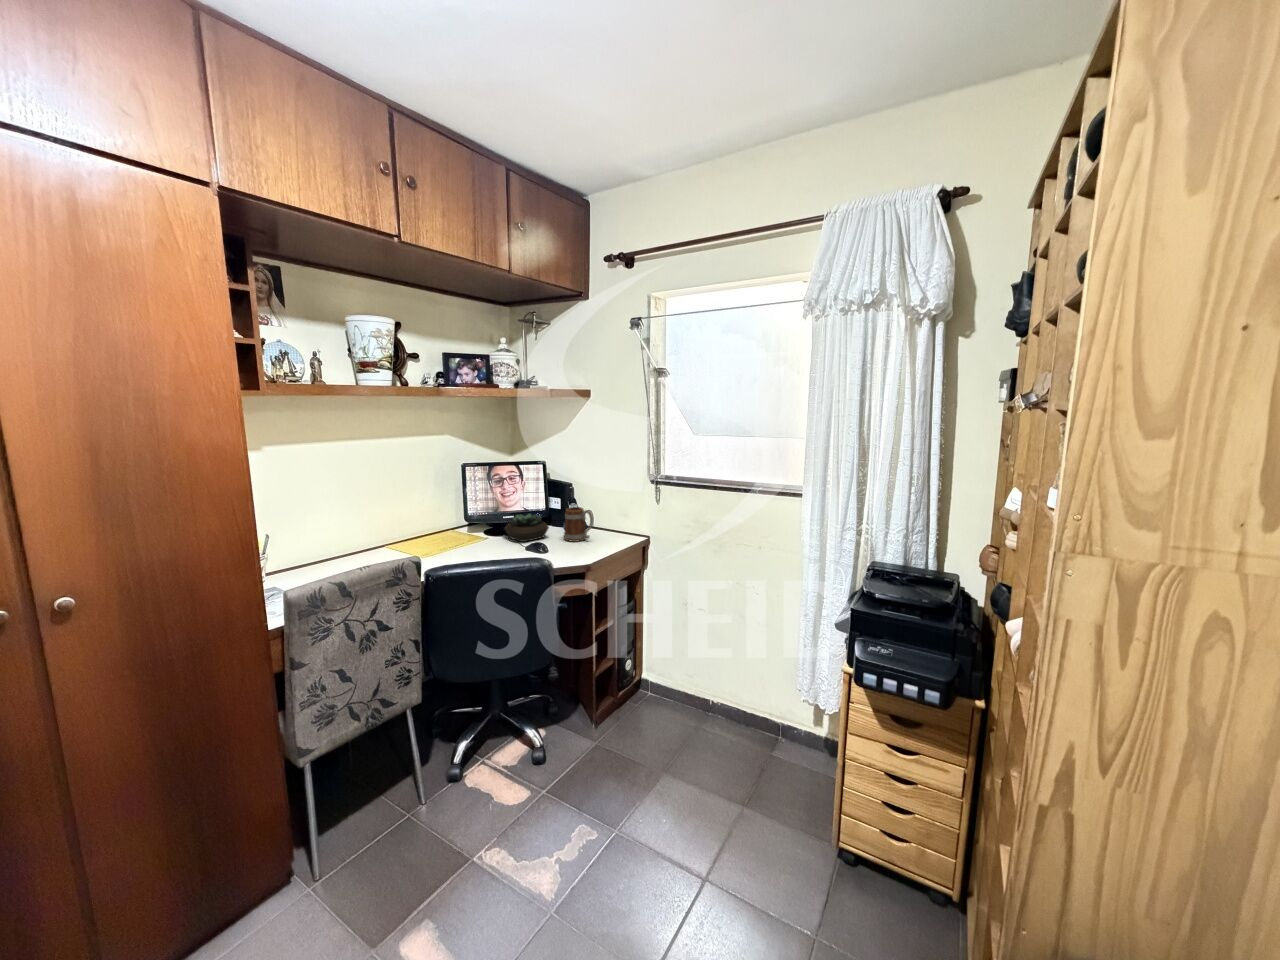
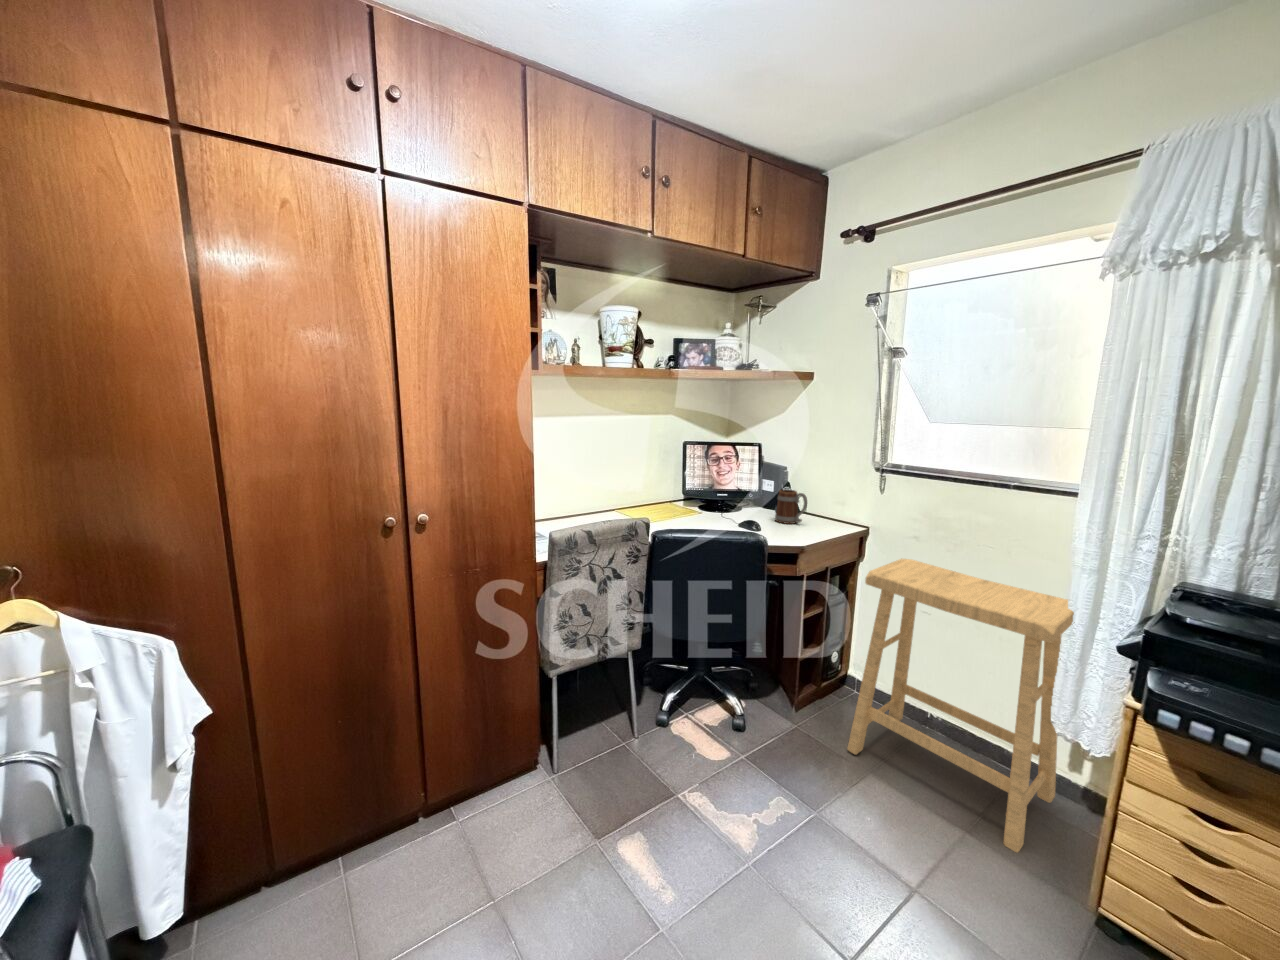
succulent plant: present [505,514,549,542] -> none [717,492,761,519]
stool: none [645,563,812,812] -> present [848,559,1074,852]

